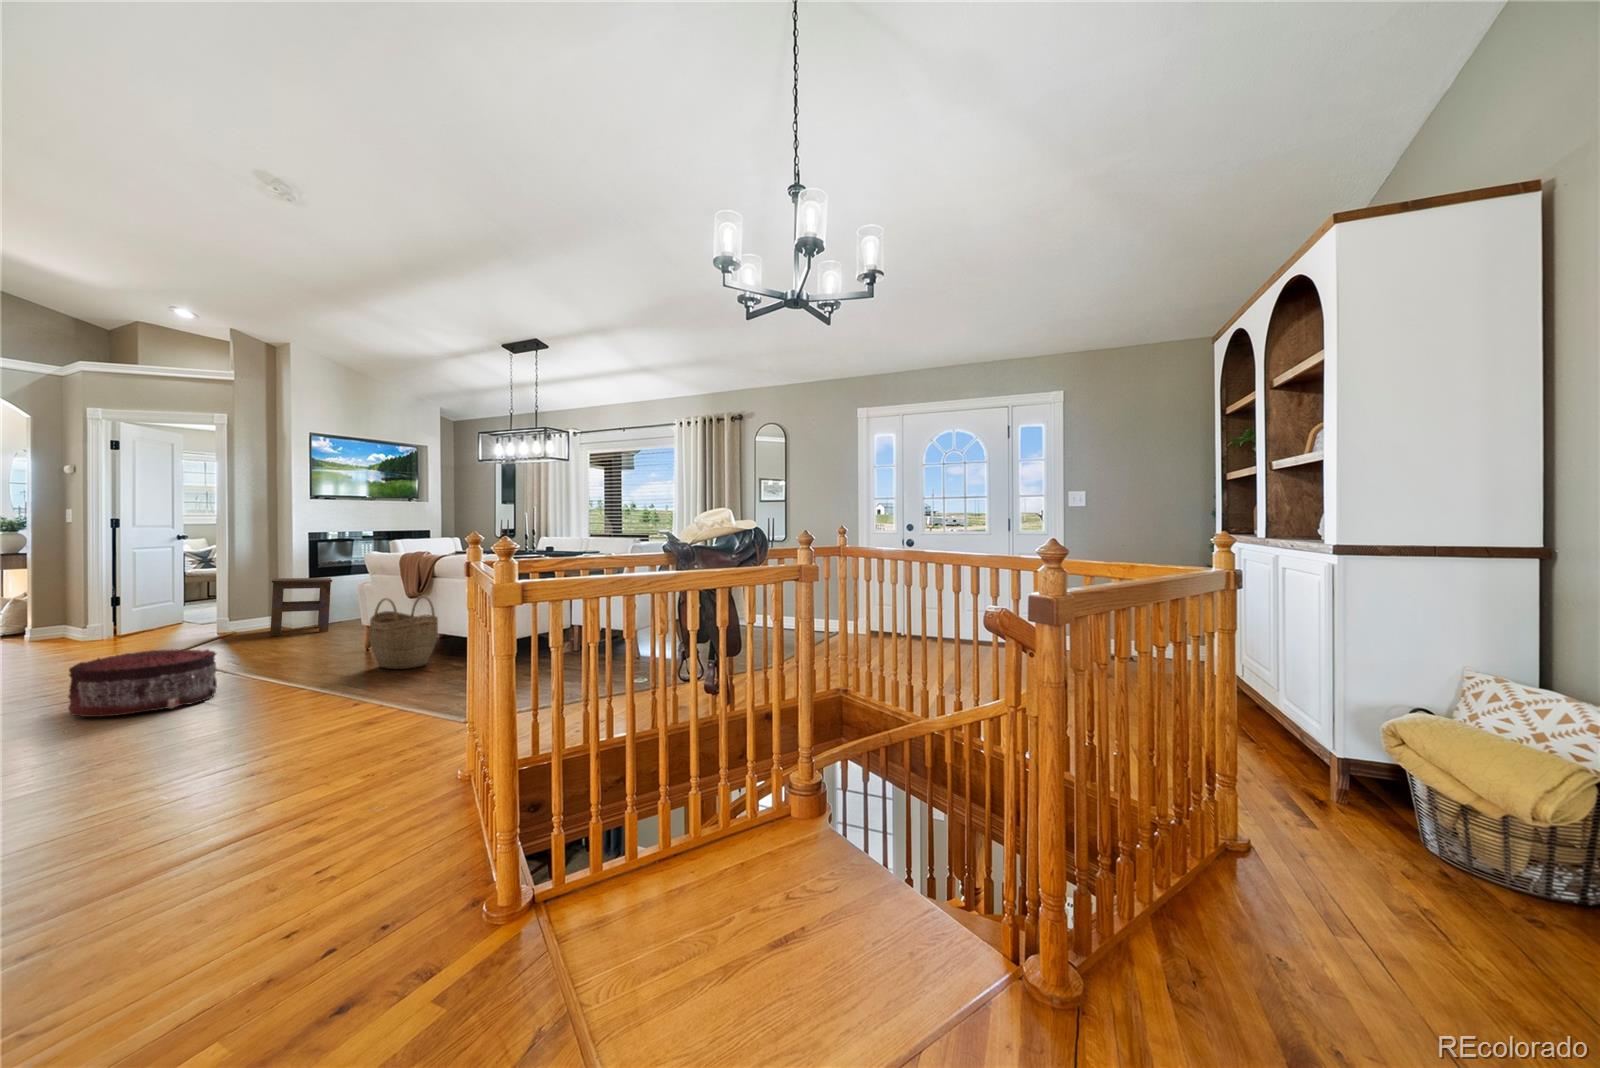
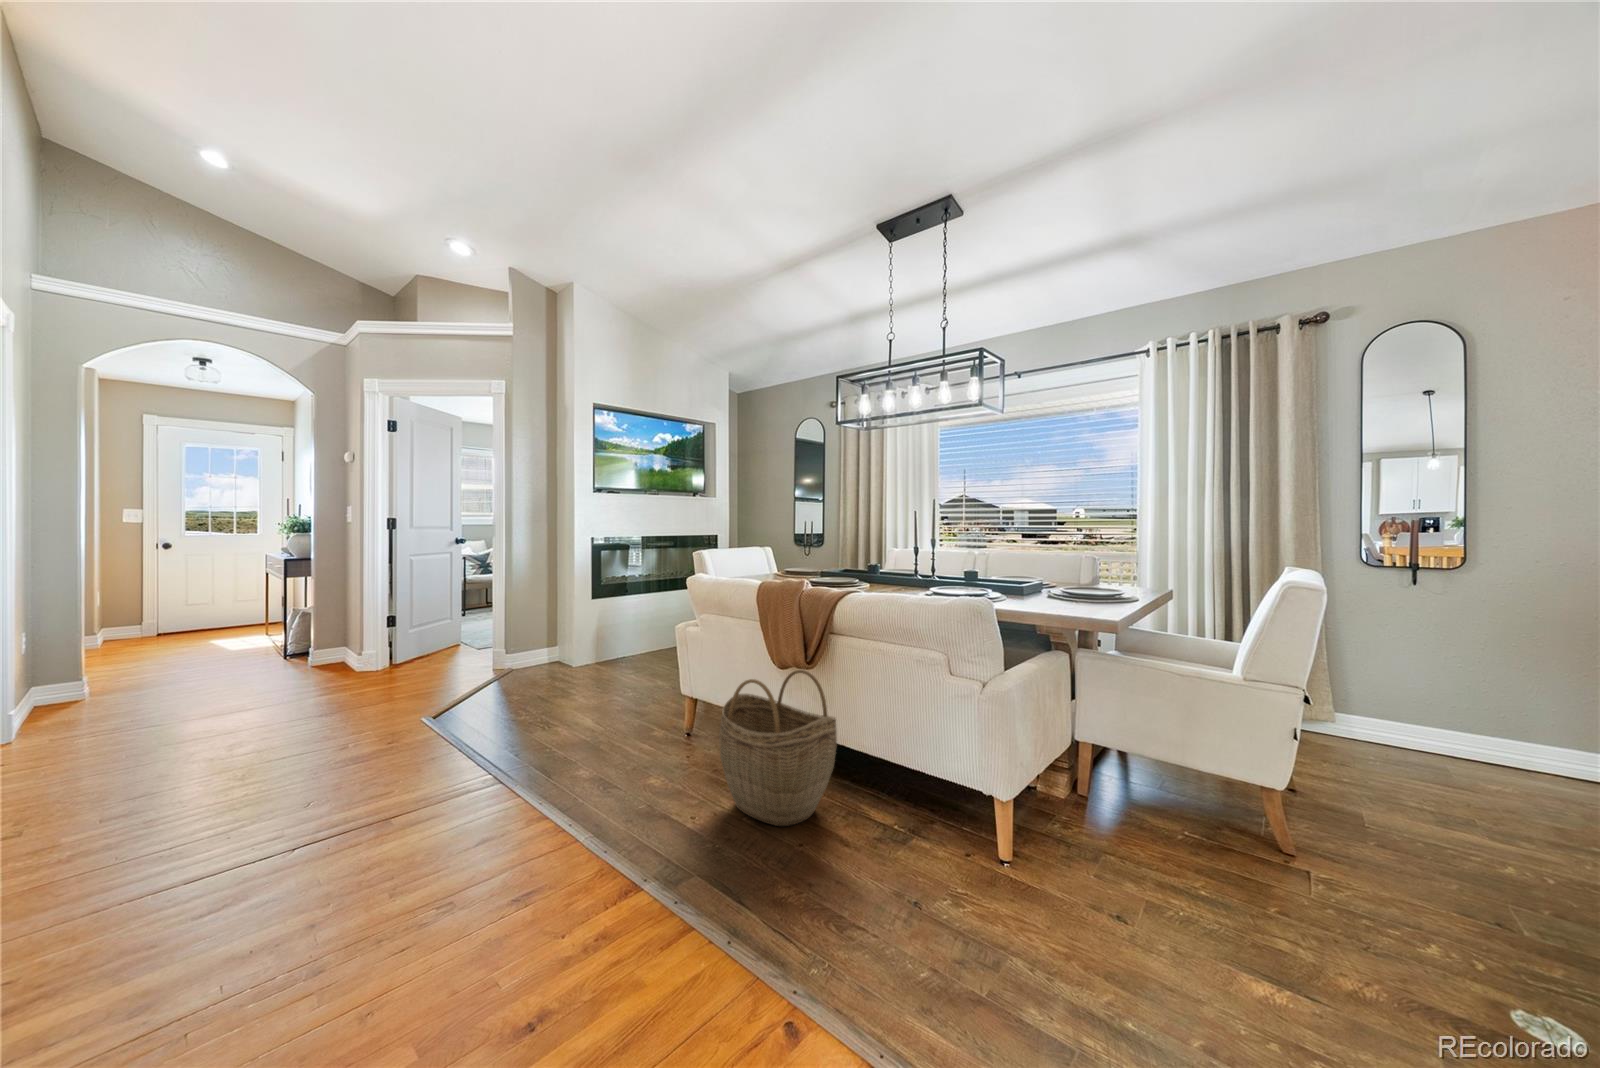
side table: present [270,578,332,635] -> none [551,600,622,684]
pouf: present [68,649,217,717] -> none [230,772,488,979]

